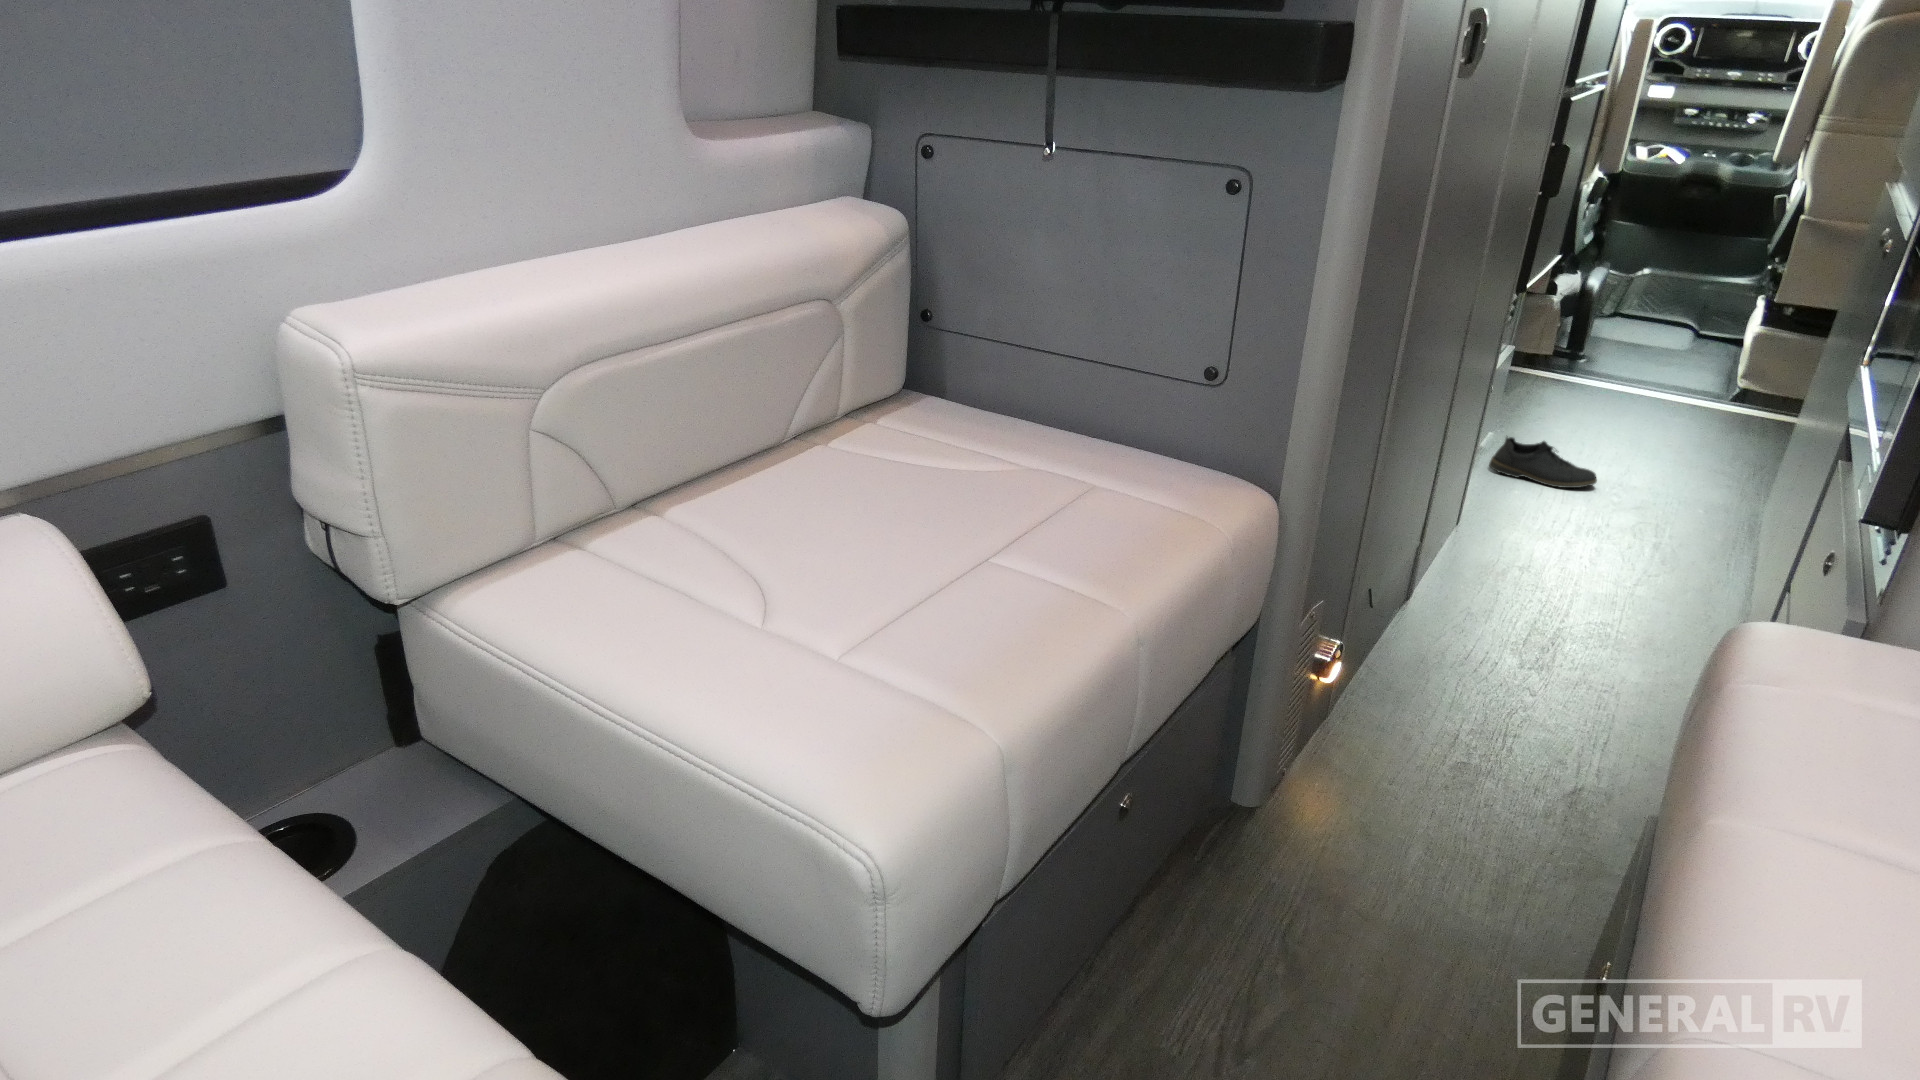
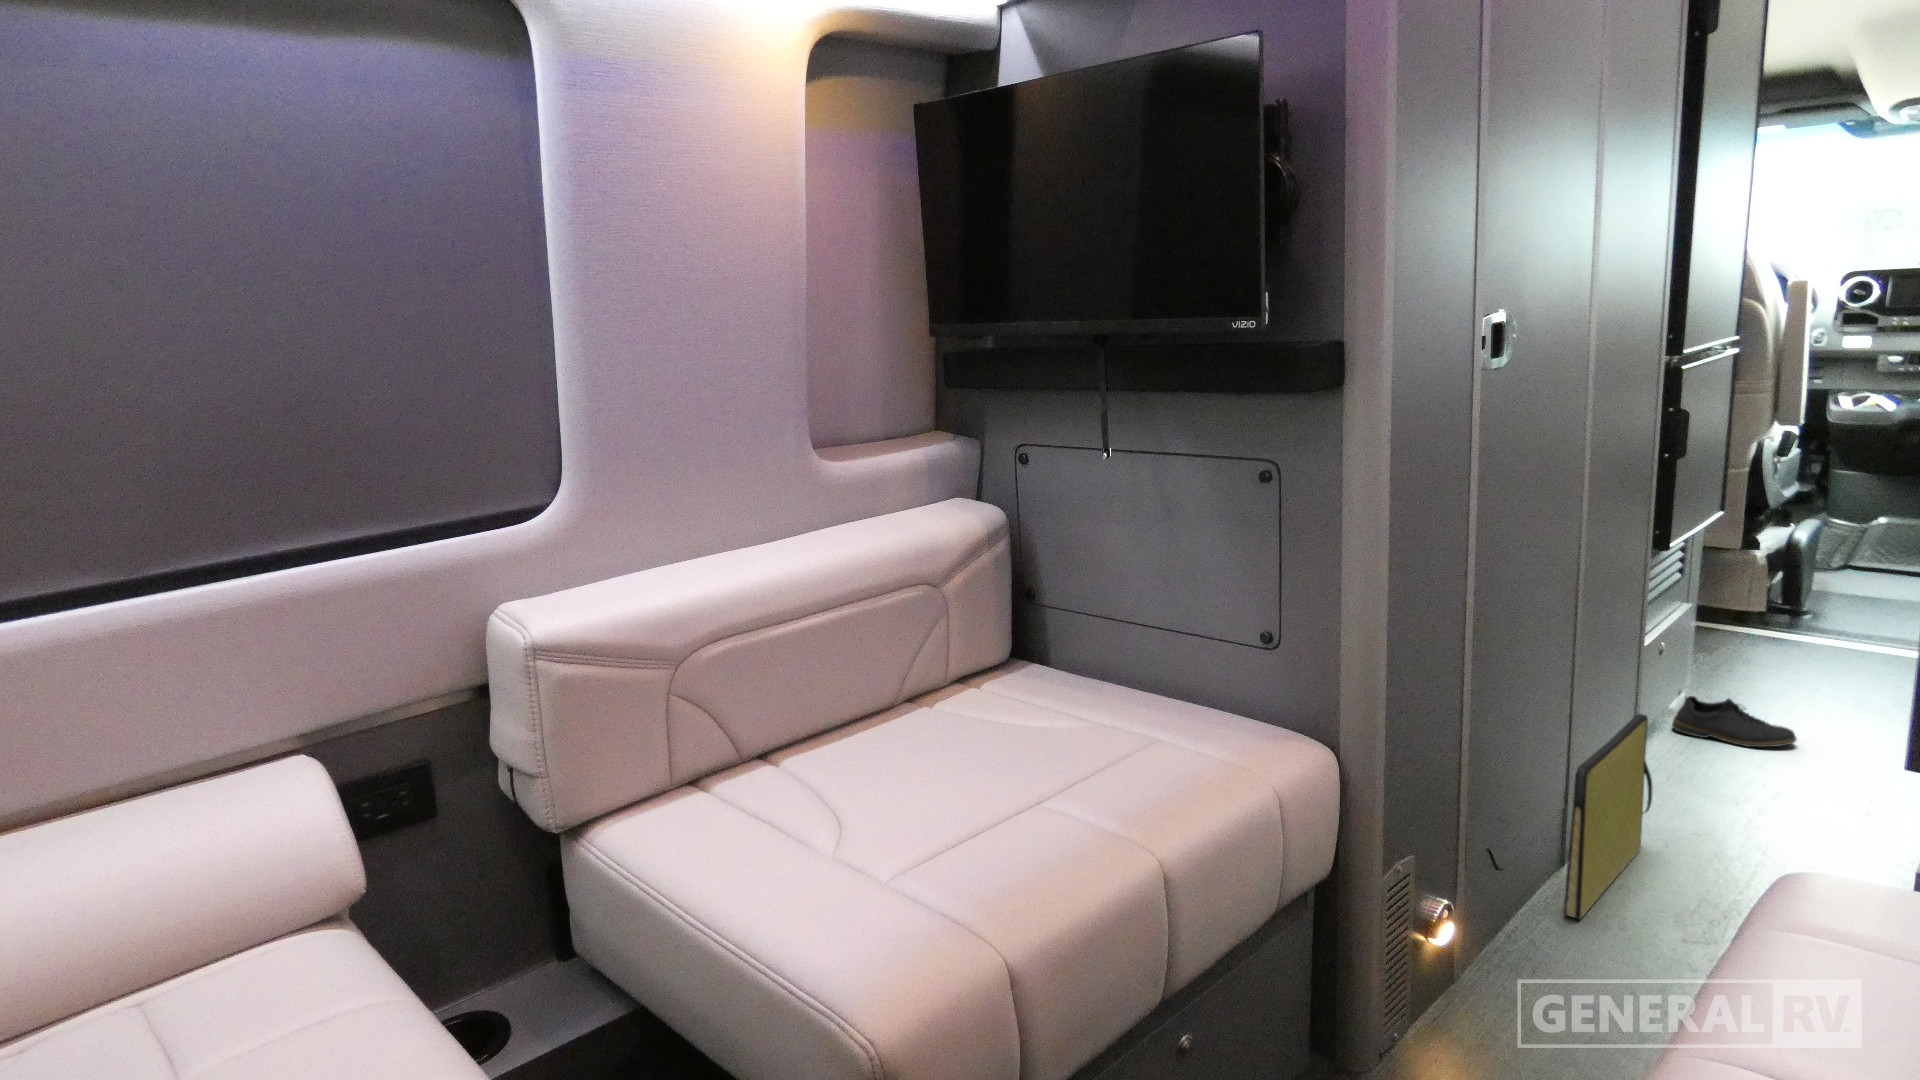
bag: none [1416,459,1506,656] -> present [1563,714,1652,919]

